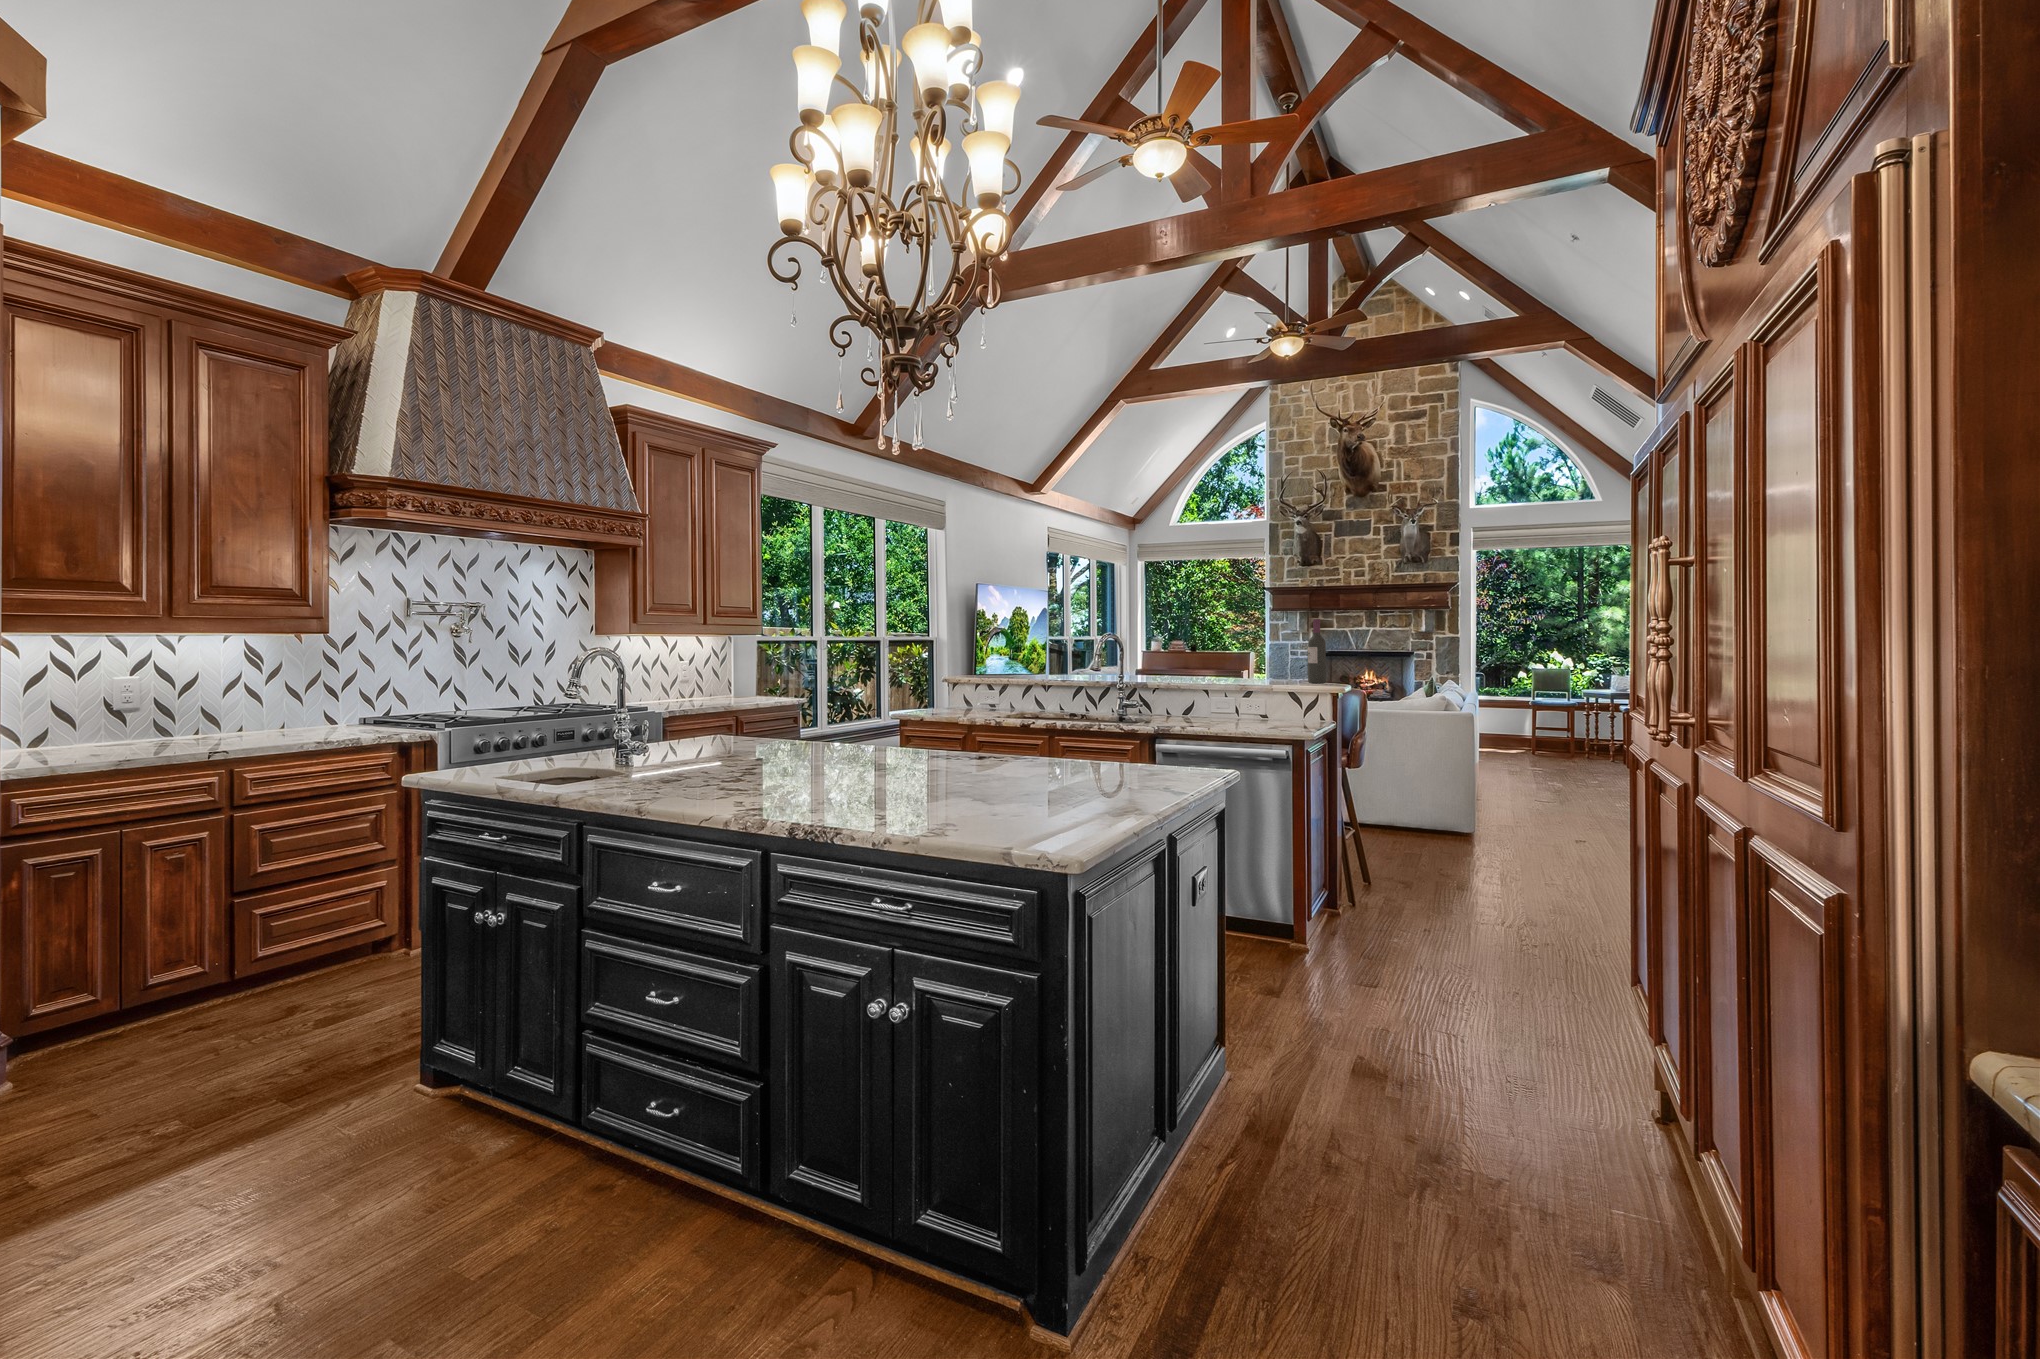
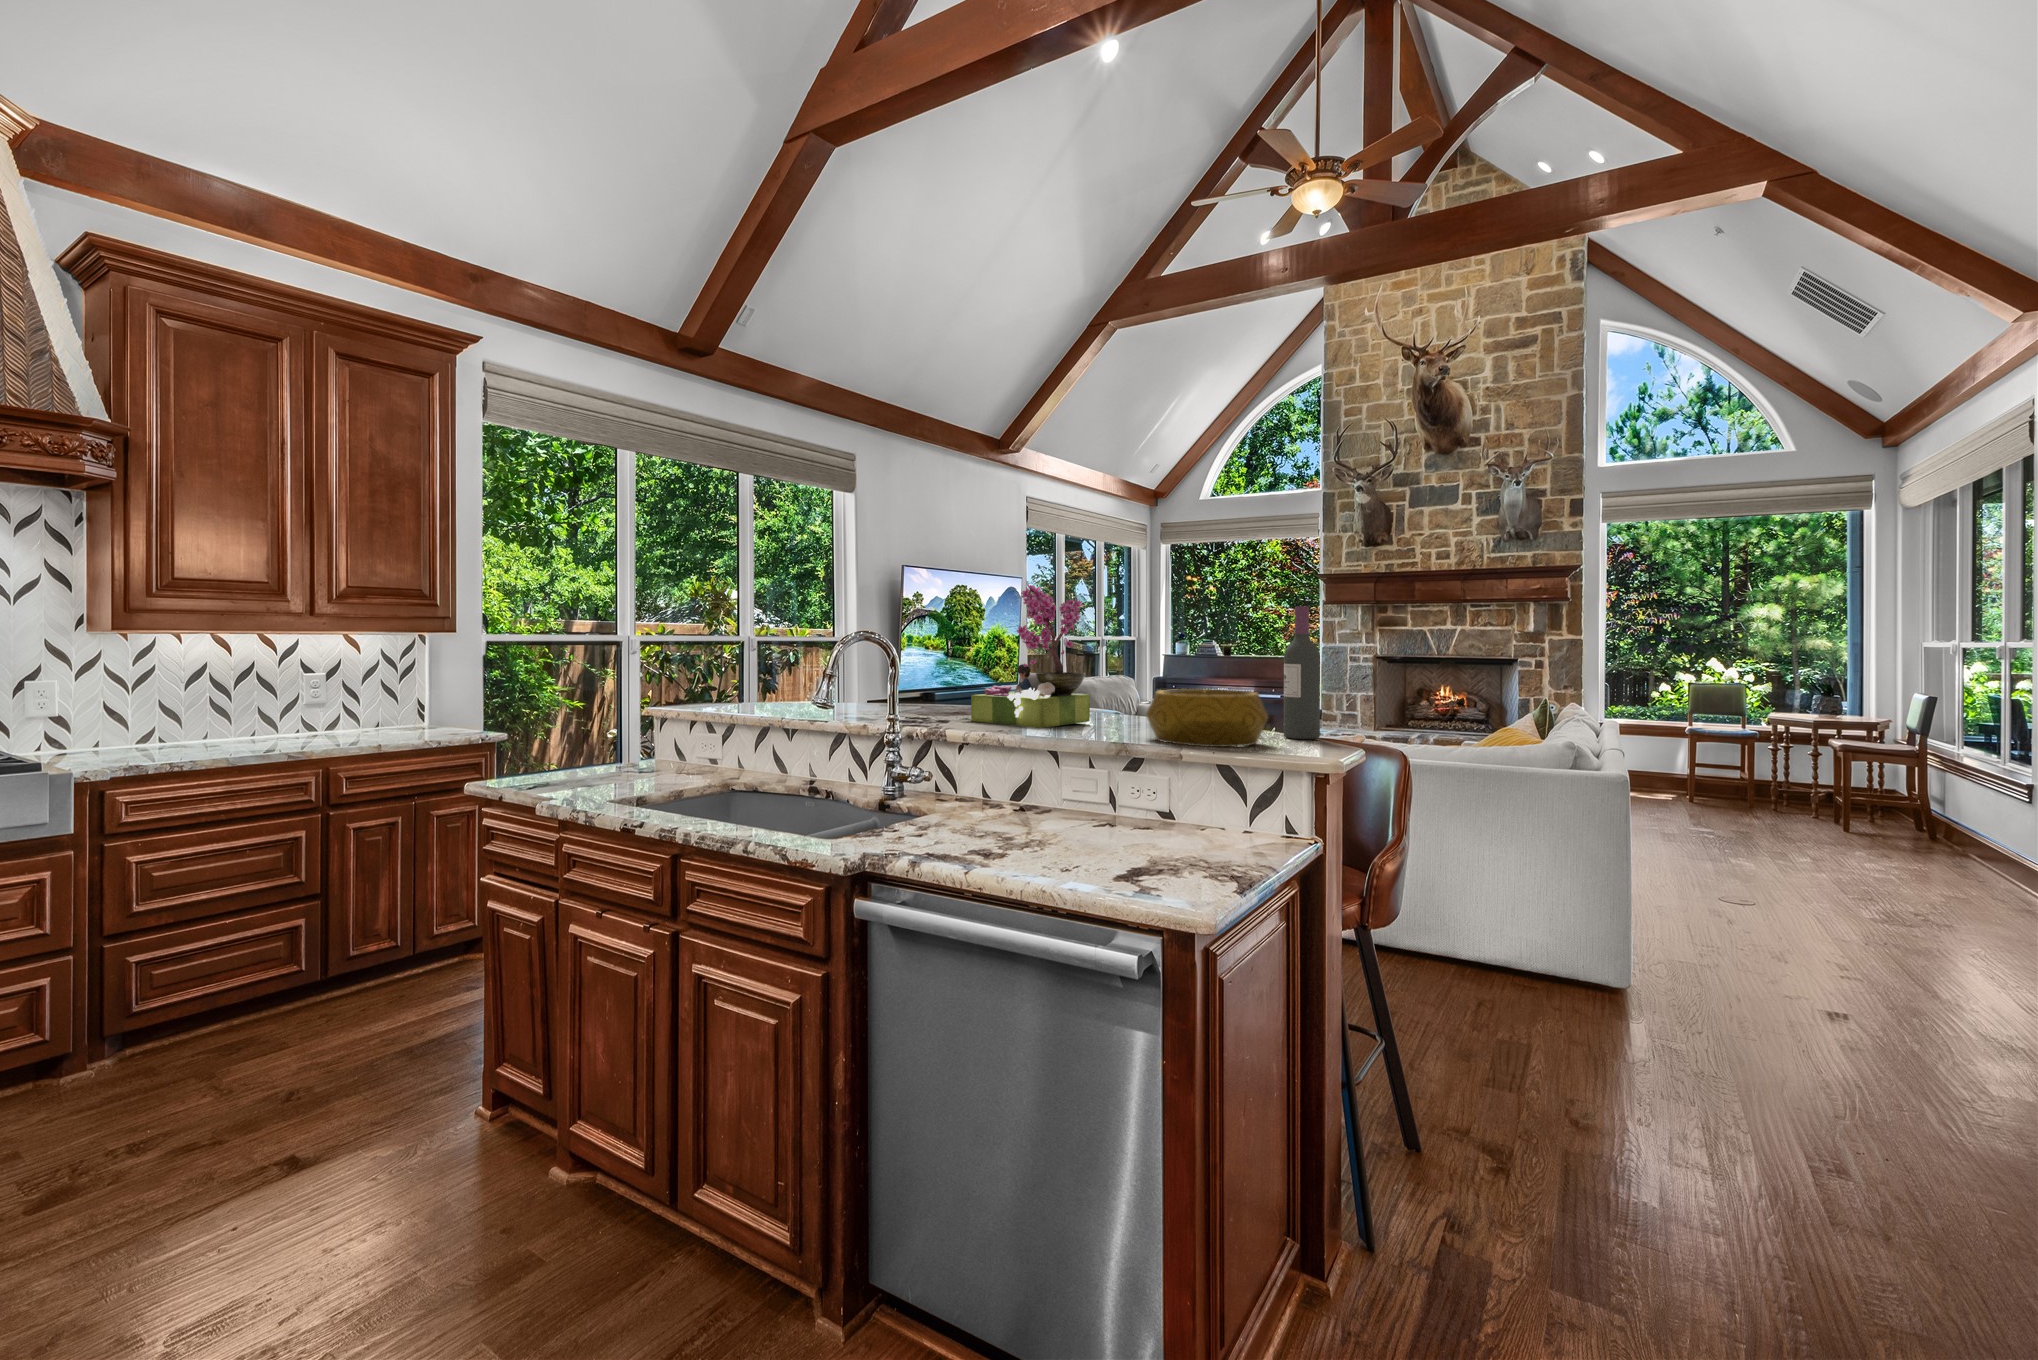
flower arrangement: none [1151,607,1209,680] -> present [971,584,1090,728]
decorative bowl: none [1251,659,1309,684] -> present [1146,689,1269,747]

